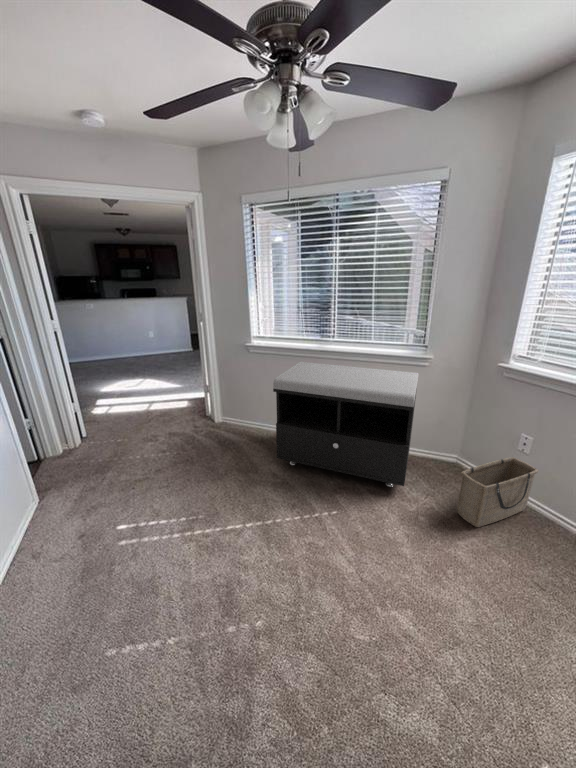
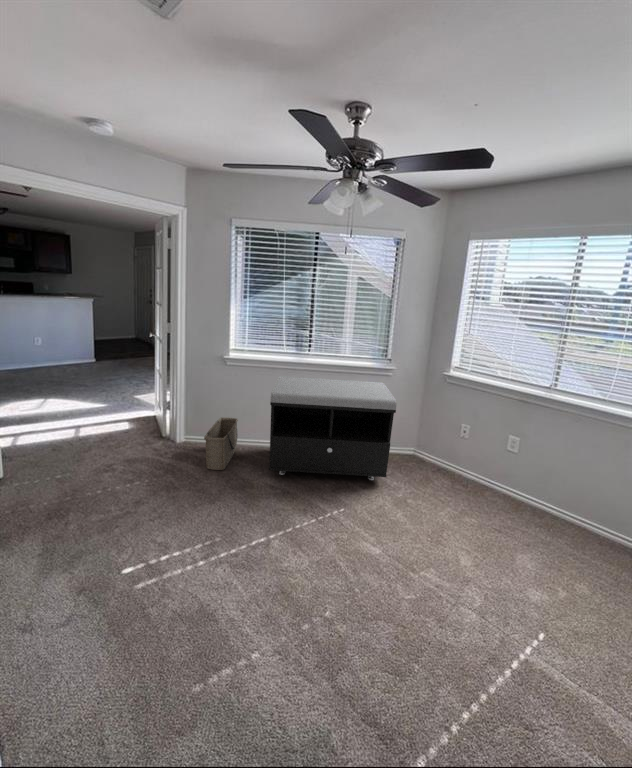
basket: present [457,457,538,527] -> present [204,418,238,470]

